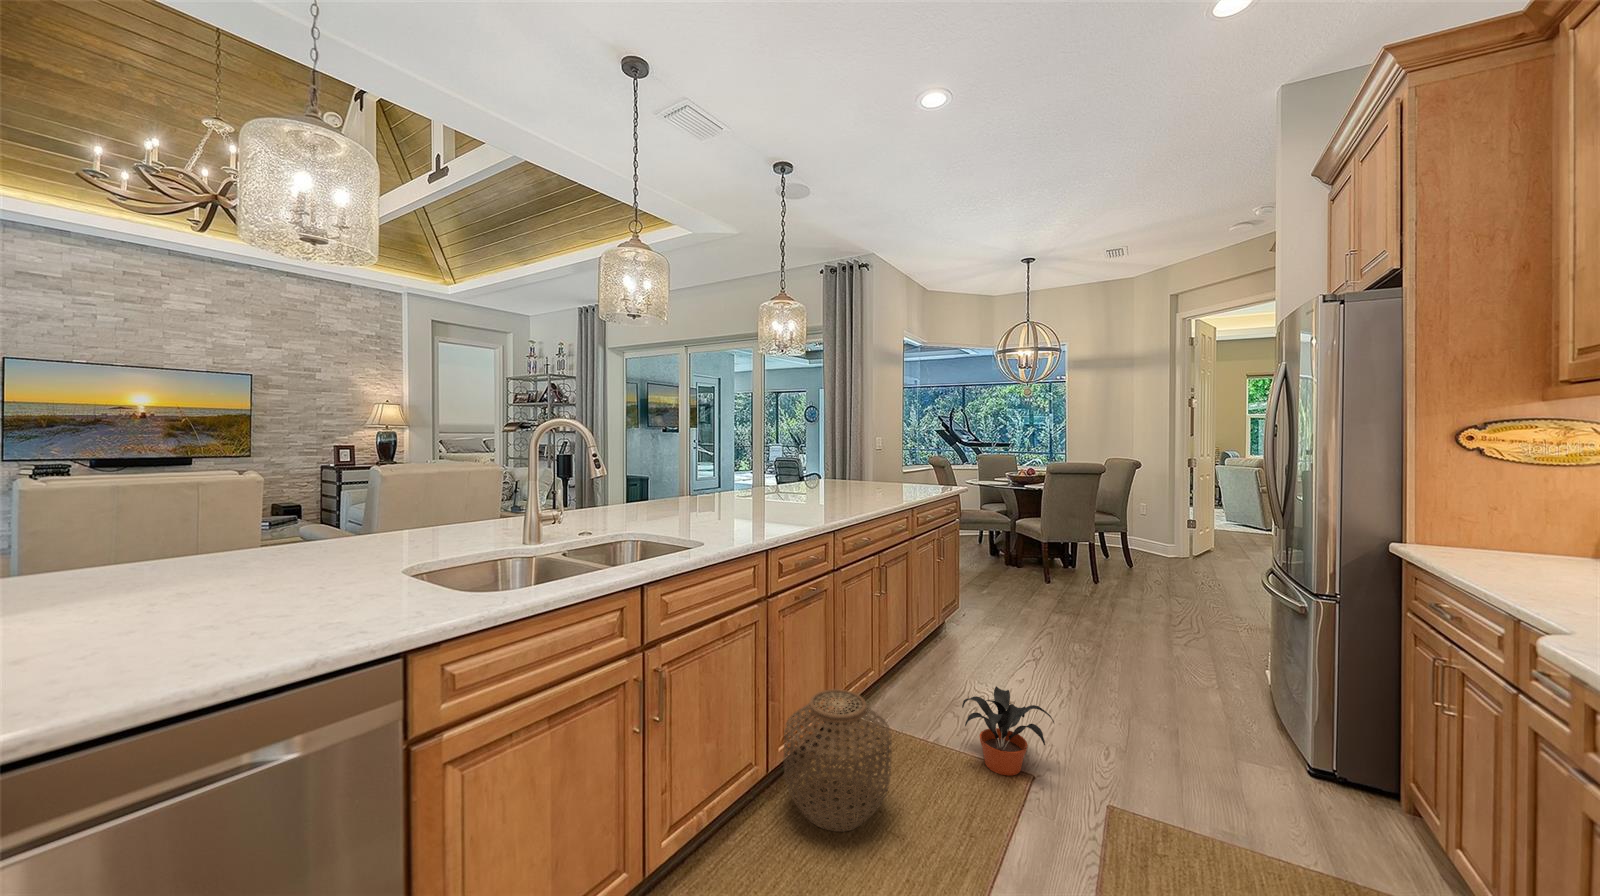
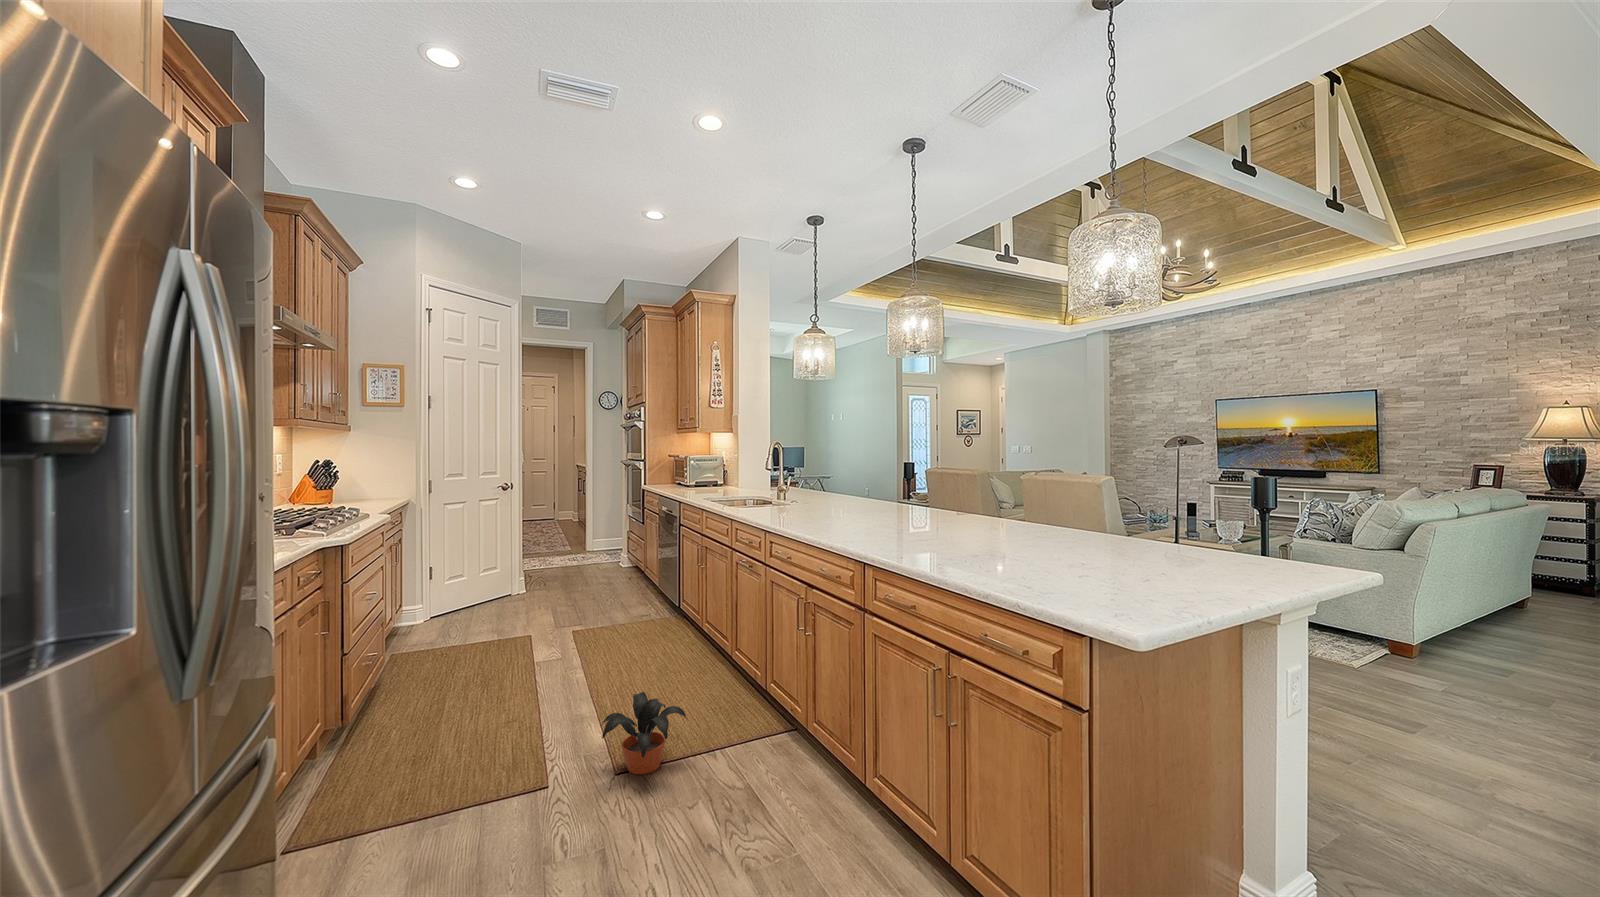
woven basket: present [784,689,891,831] -> none [661,616,730,698]

